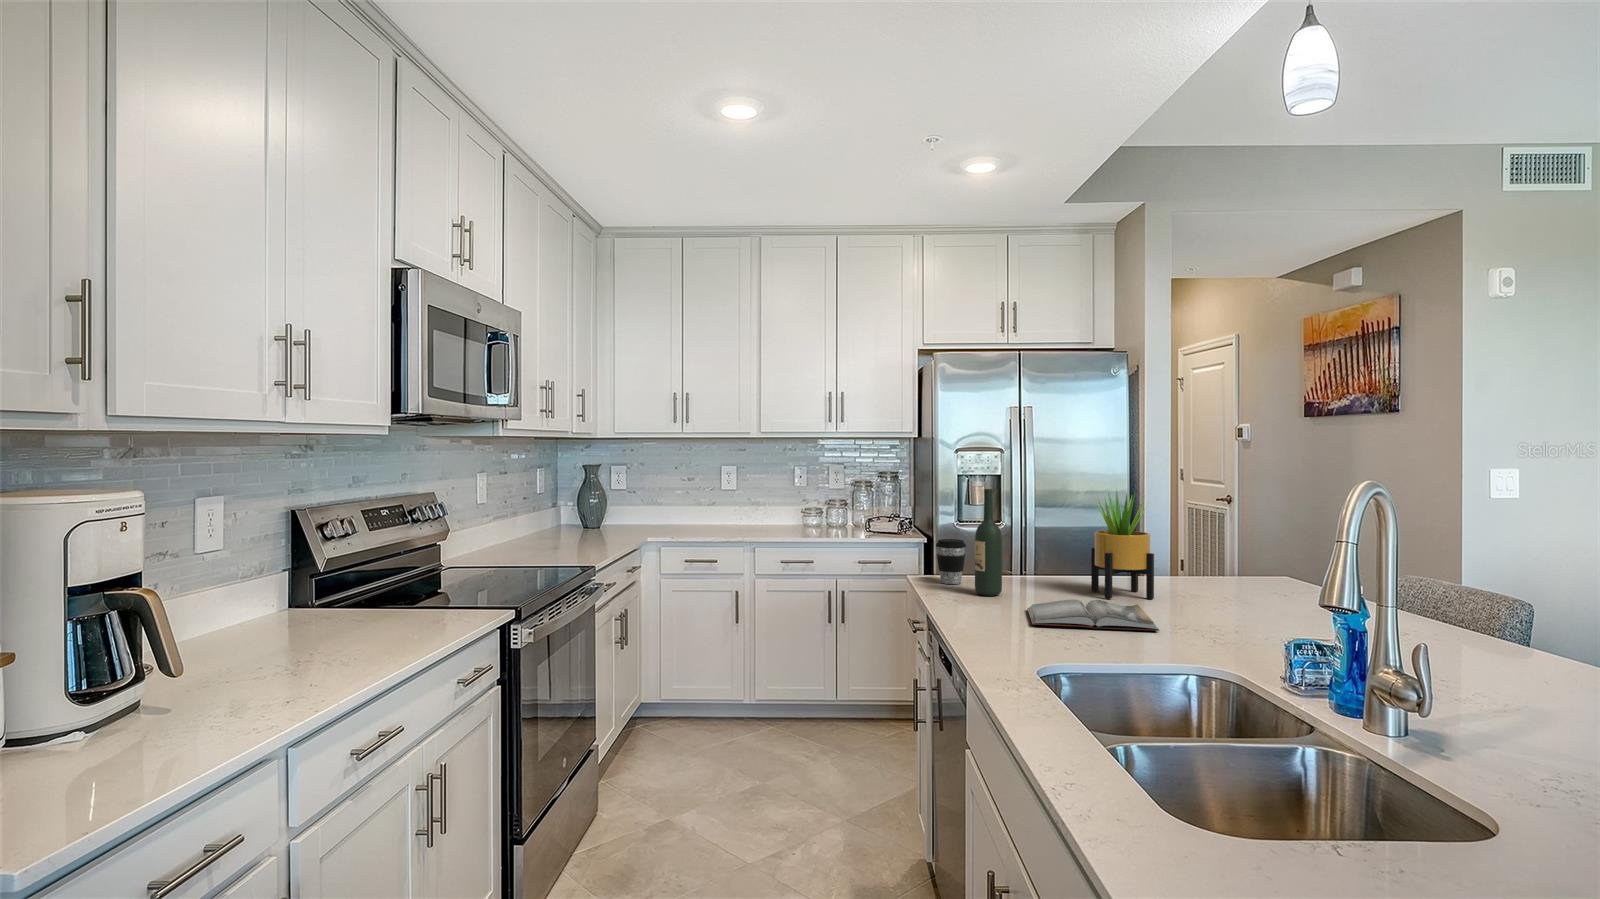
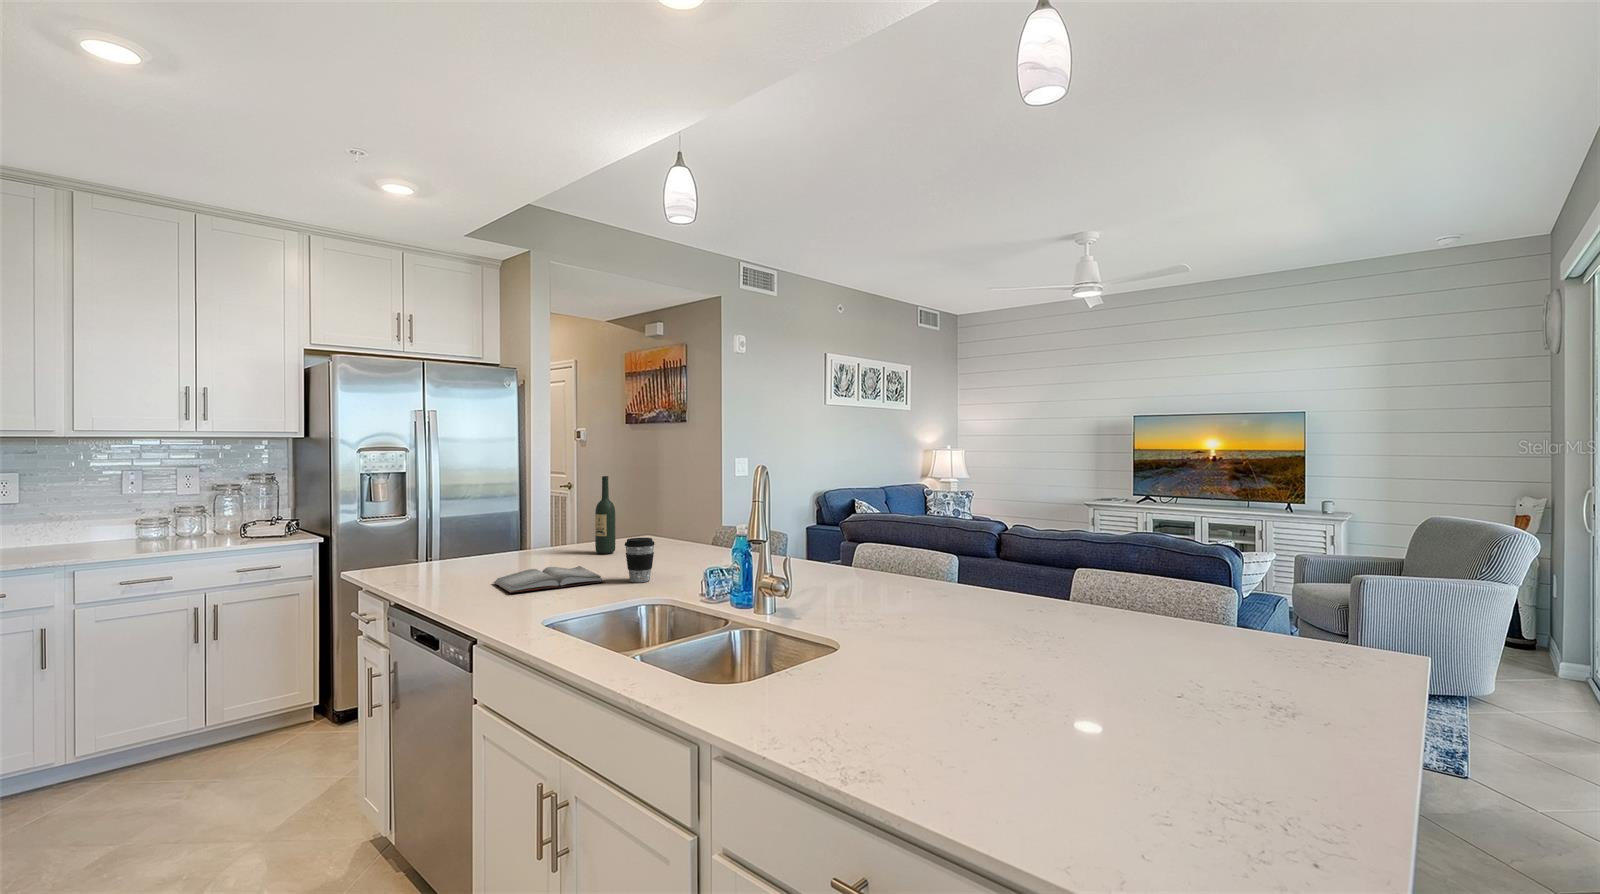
wine bottle: present [975,489,1002,596] -> present [595,476,615,554]
potted plant: present [1091,491,1154,599] -> none [528,478,581,566]
coffee cup: present [936,539,966,584] -> present [625,538,655,582]

